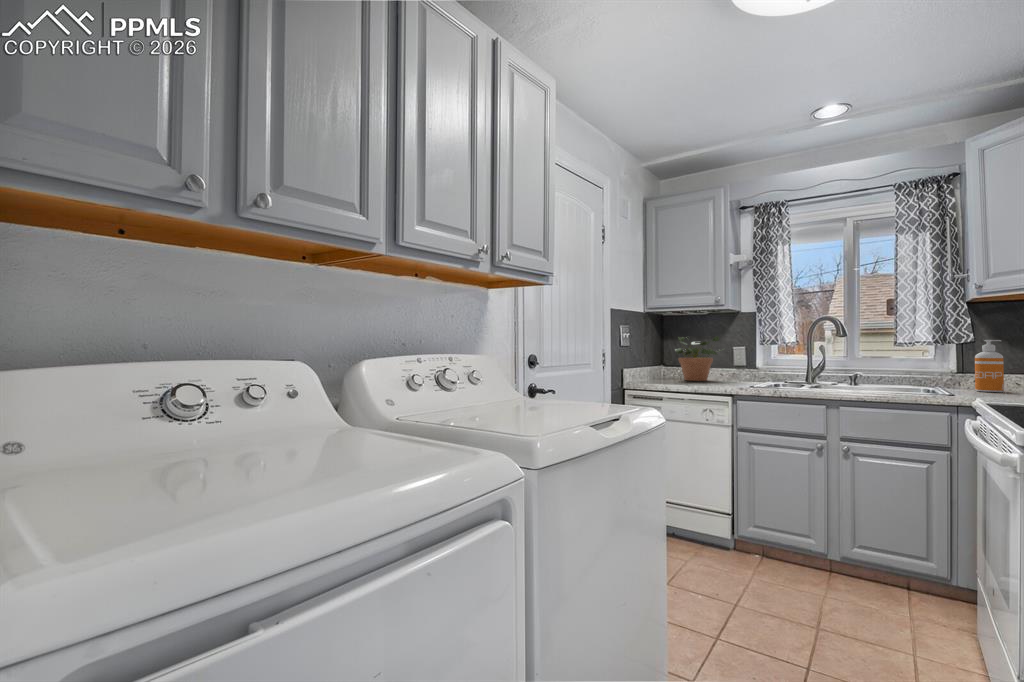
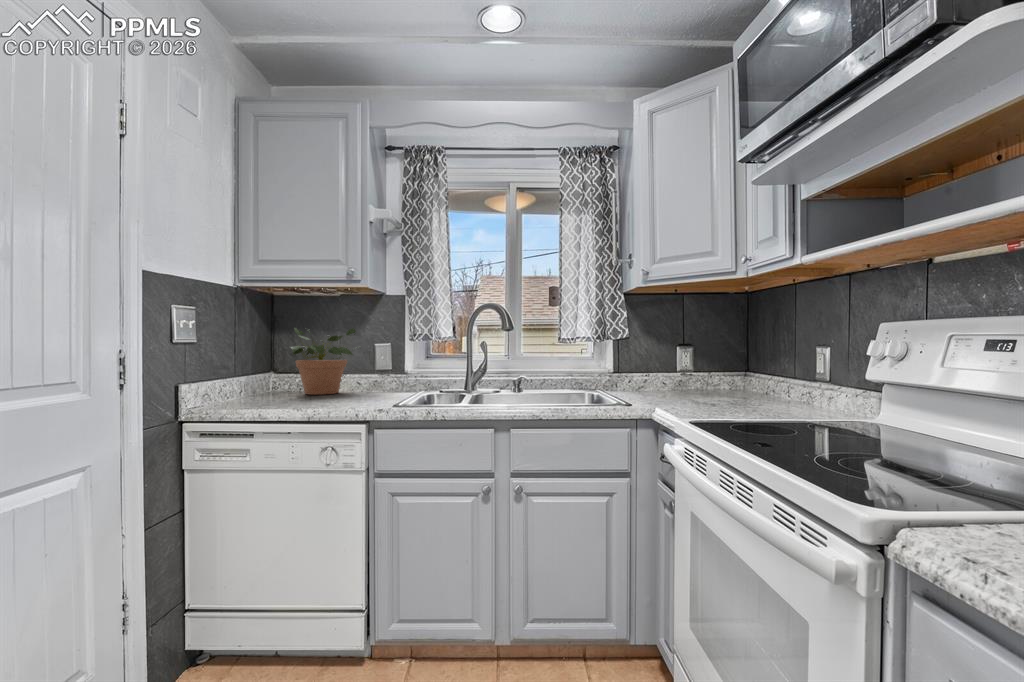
soap dispenser: present [975,340,1004,392] -> none [638,336,662,396]

